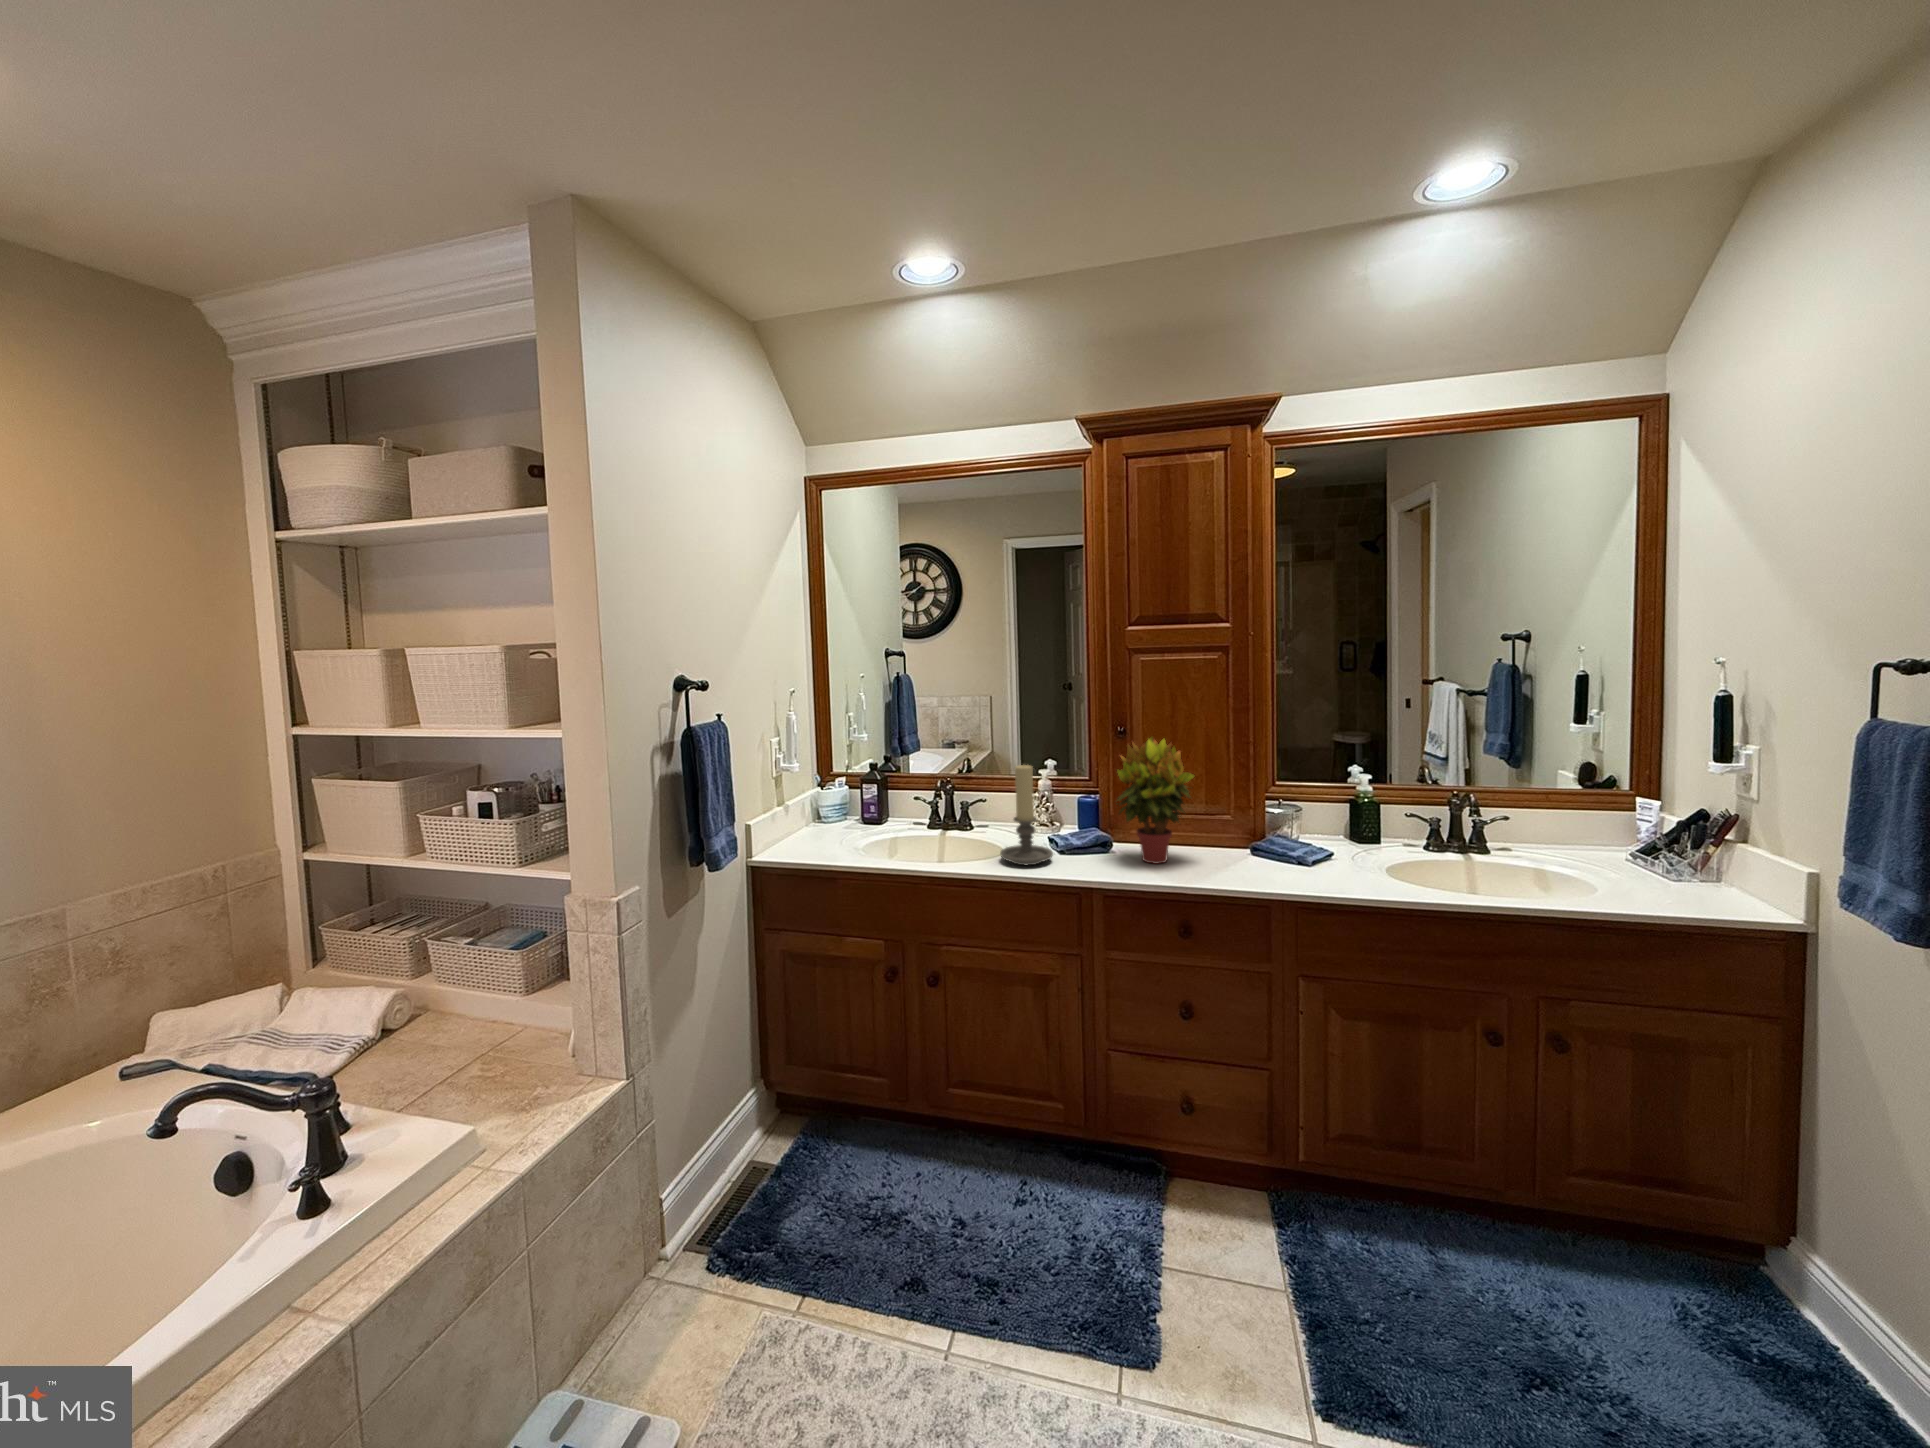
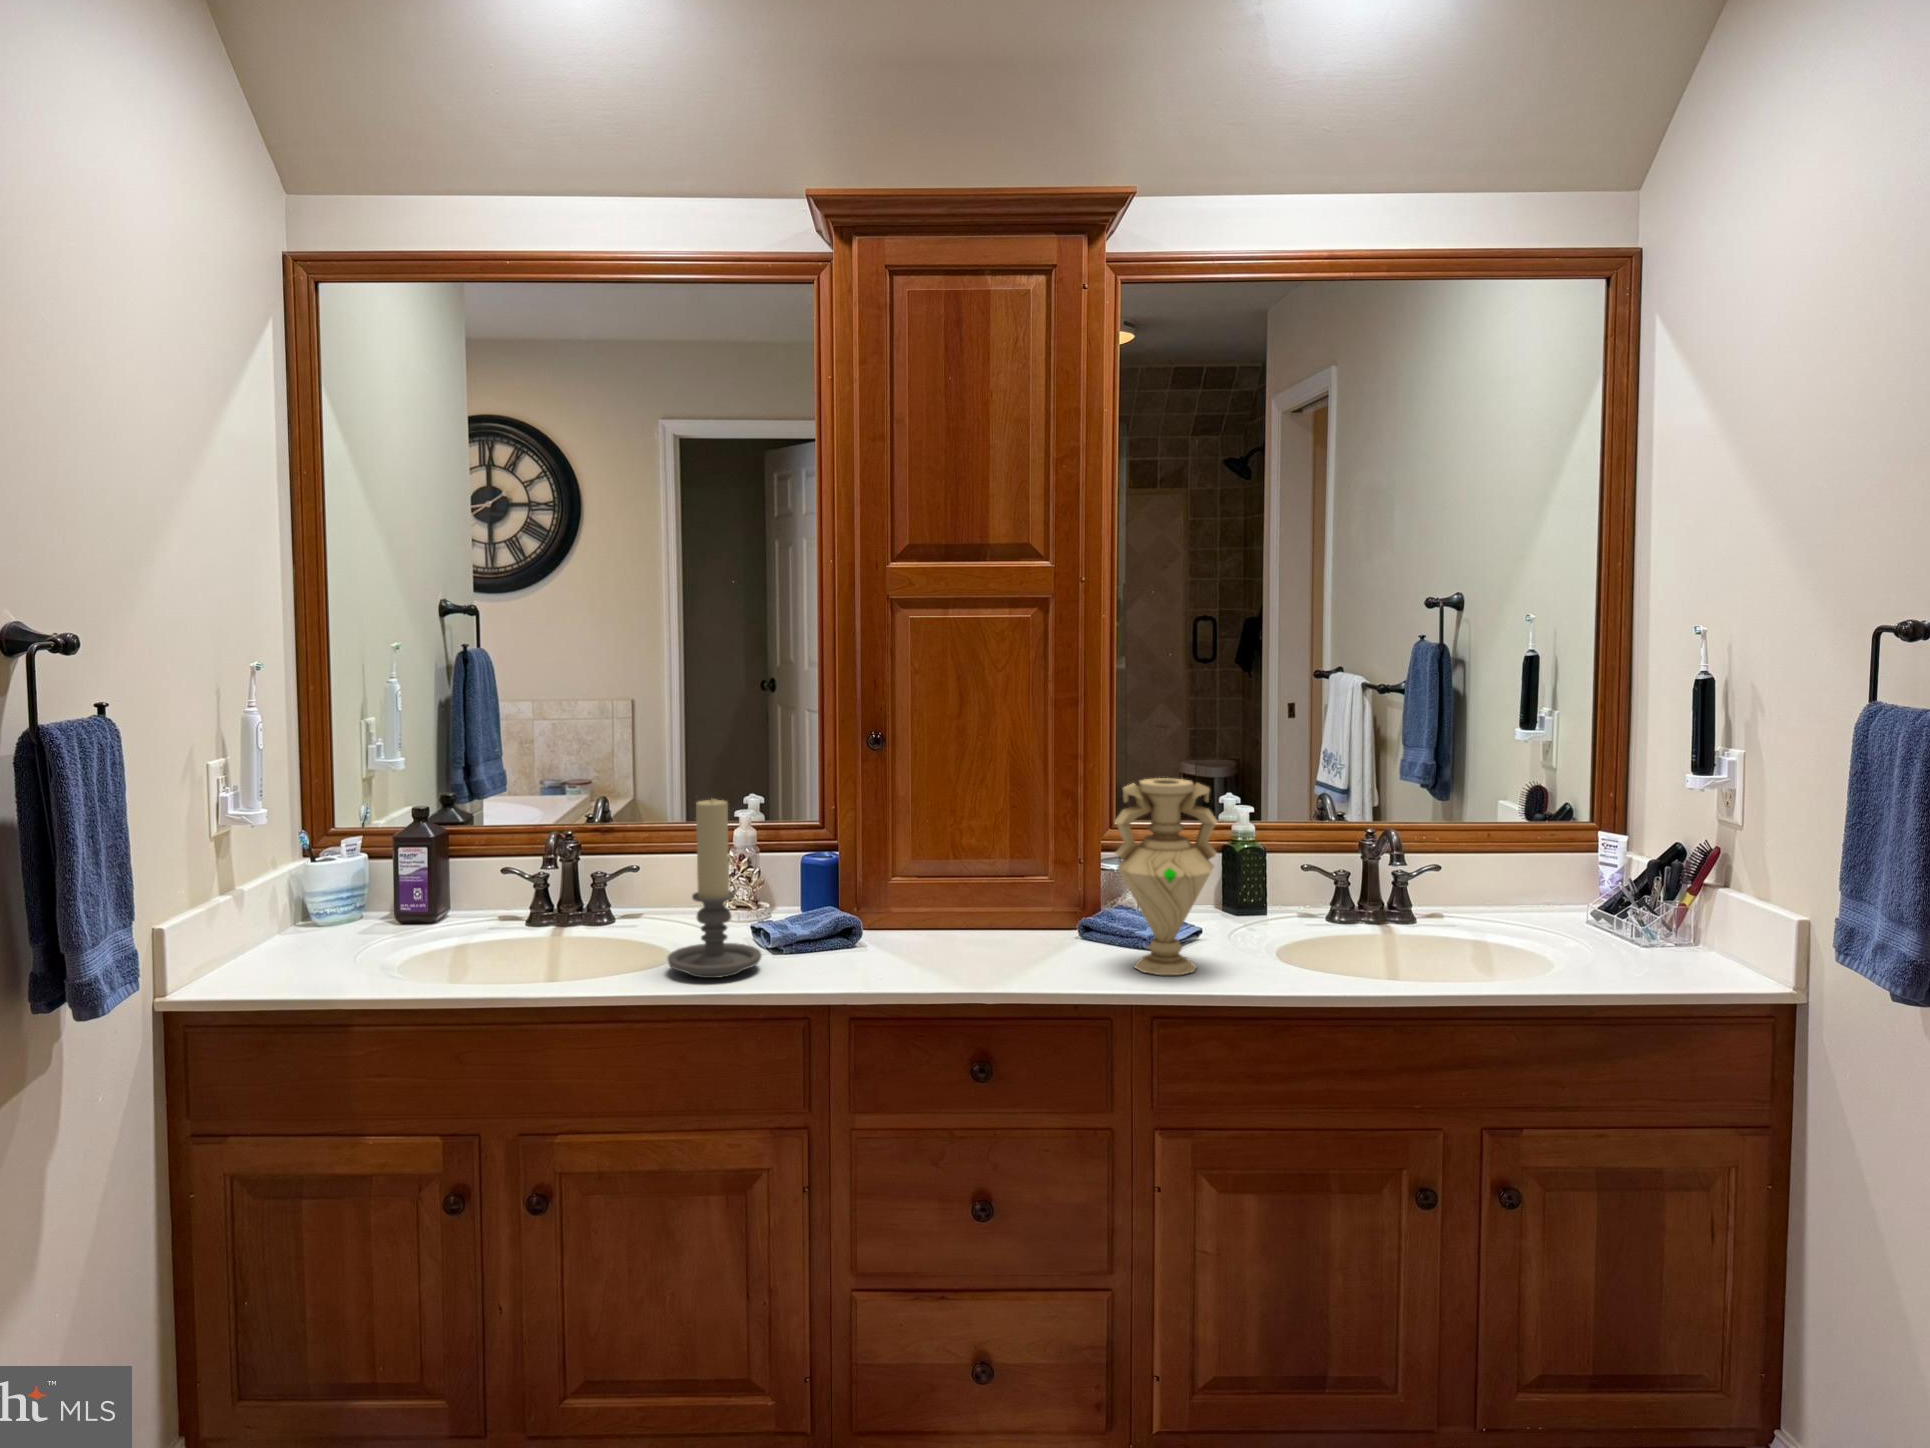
potted plant: present [1117,737,1194,864] -> none [866,746,1004,963]
vase: none [1269,758,1341,881] -> present [1115,778,1217,975]

